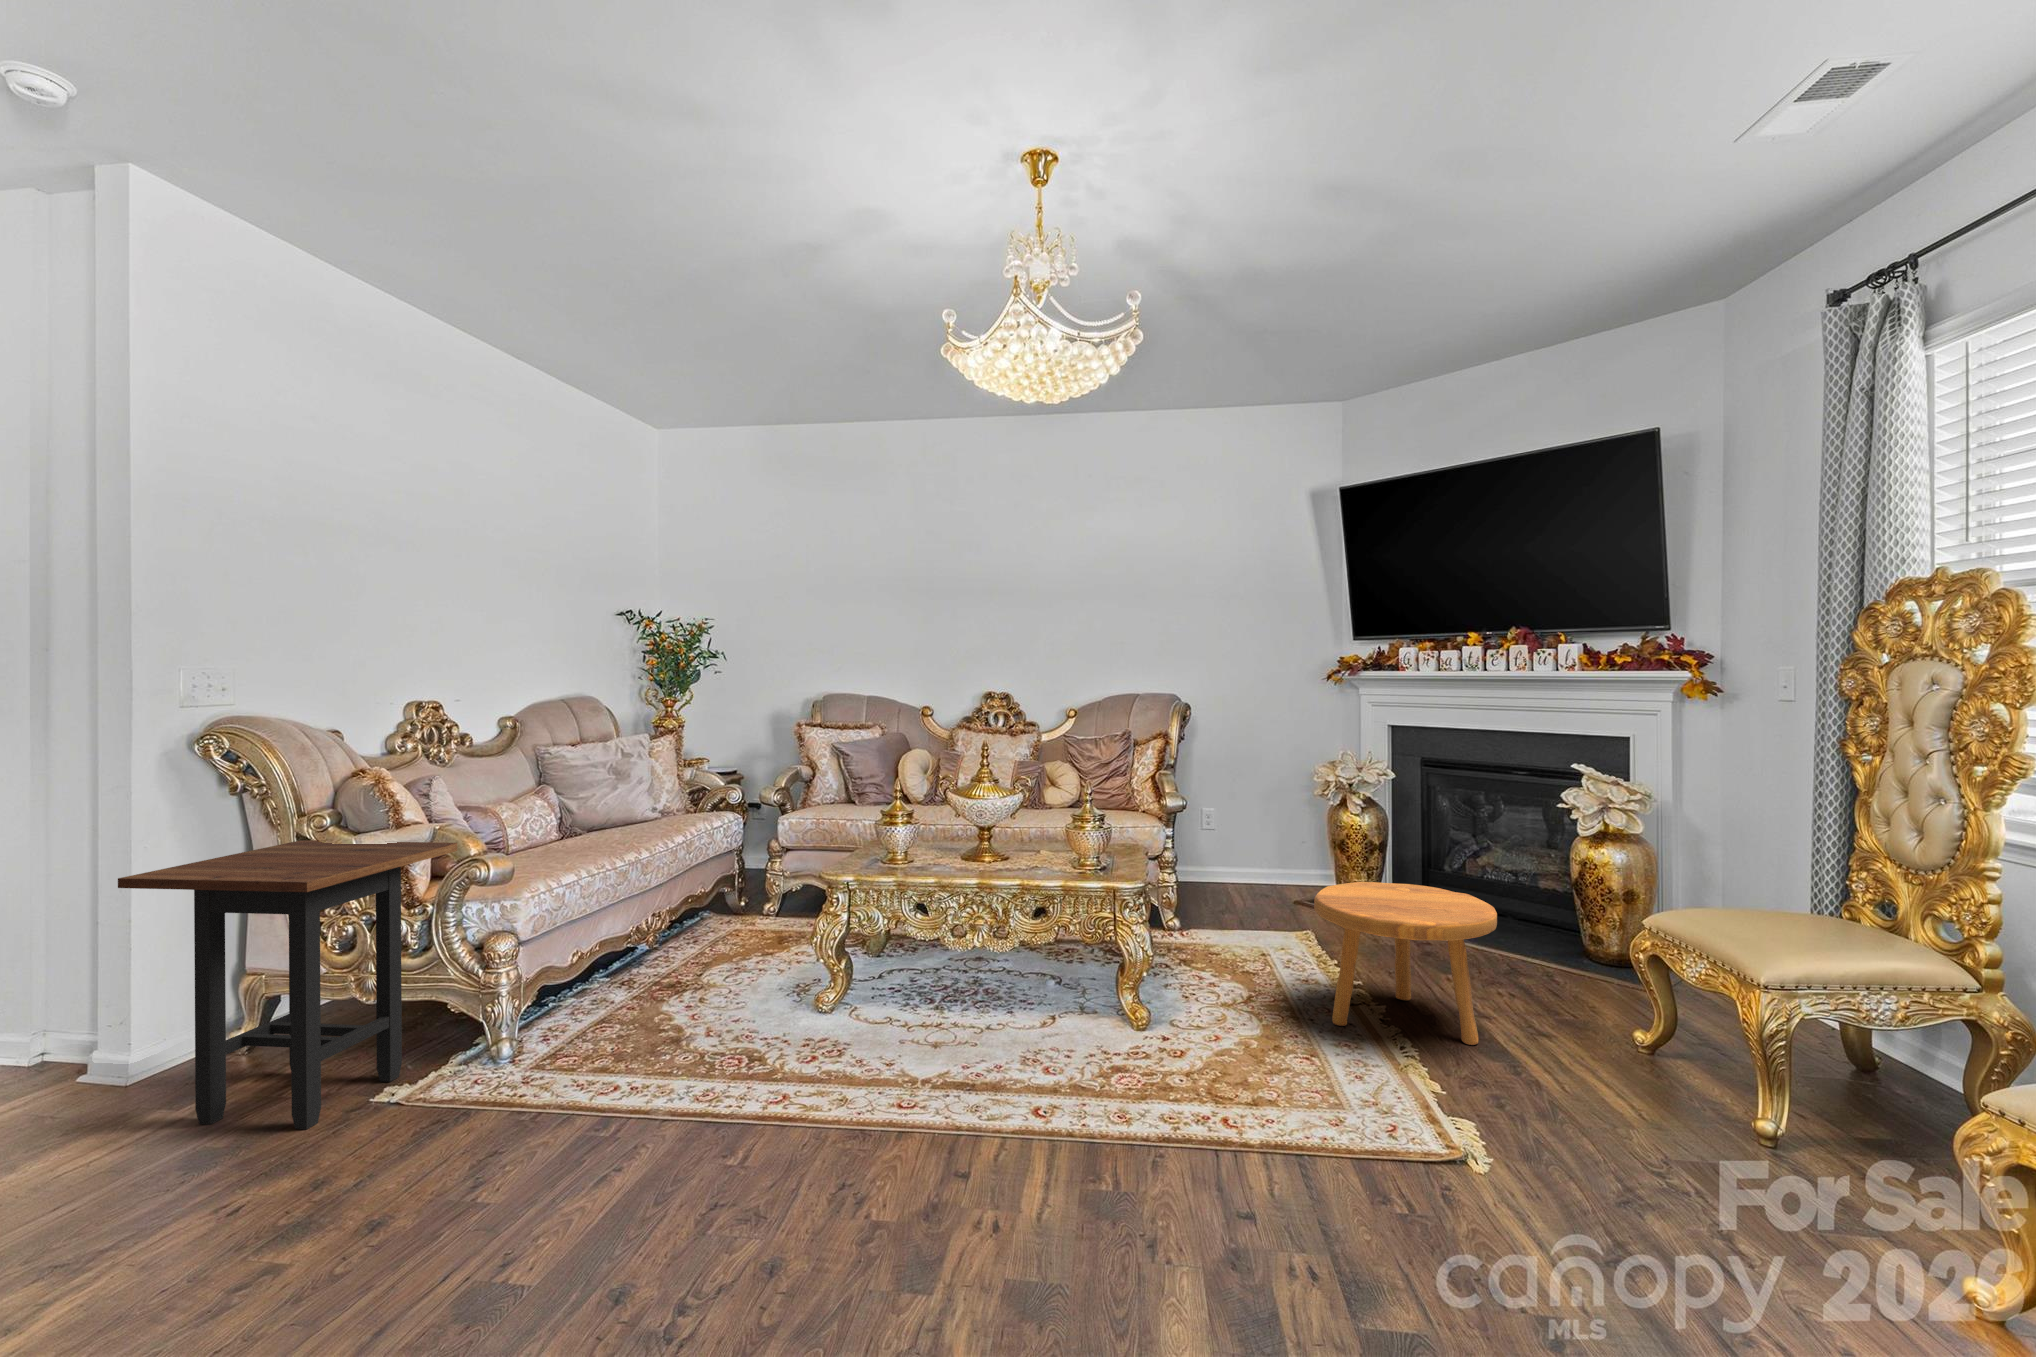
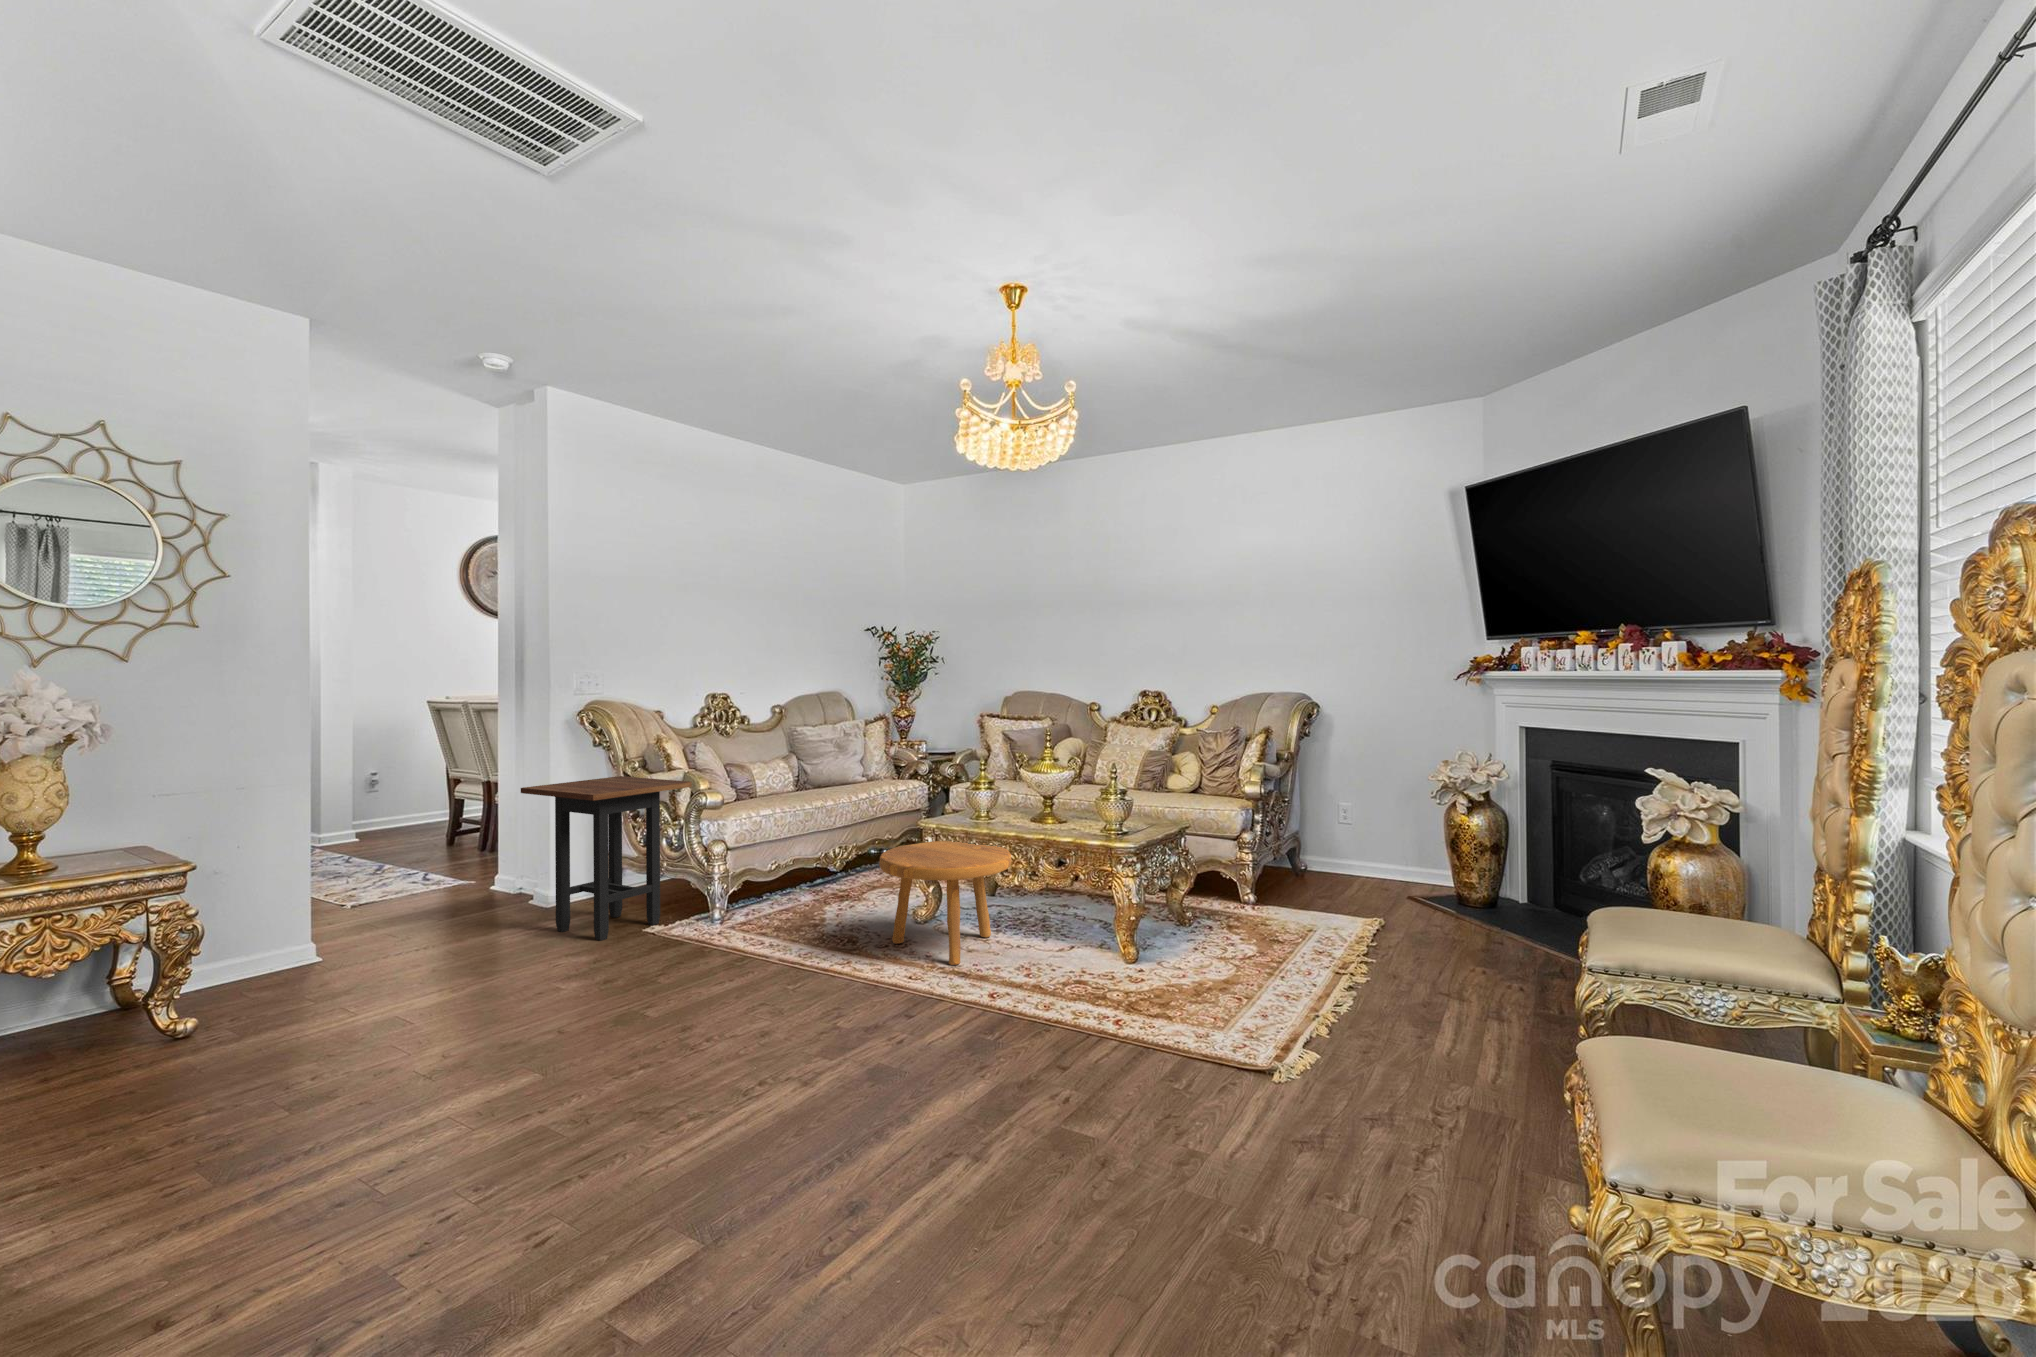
footstool: present [1314,882,1497,1045] -> present [879,841,1011,965]

